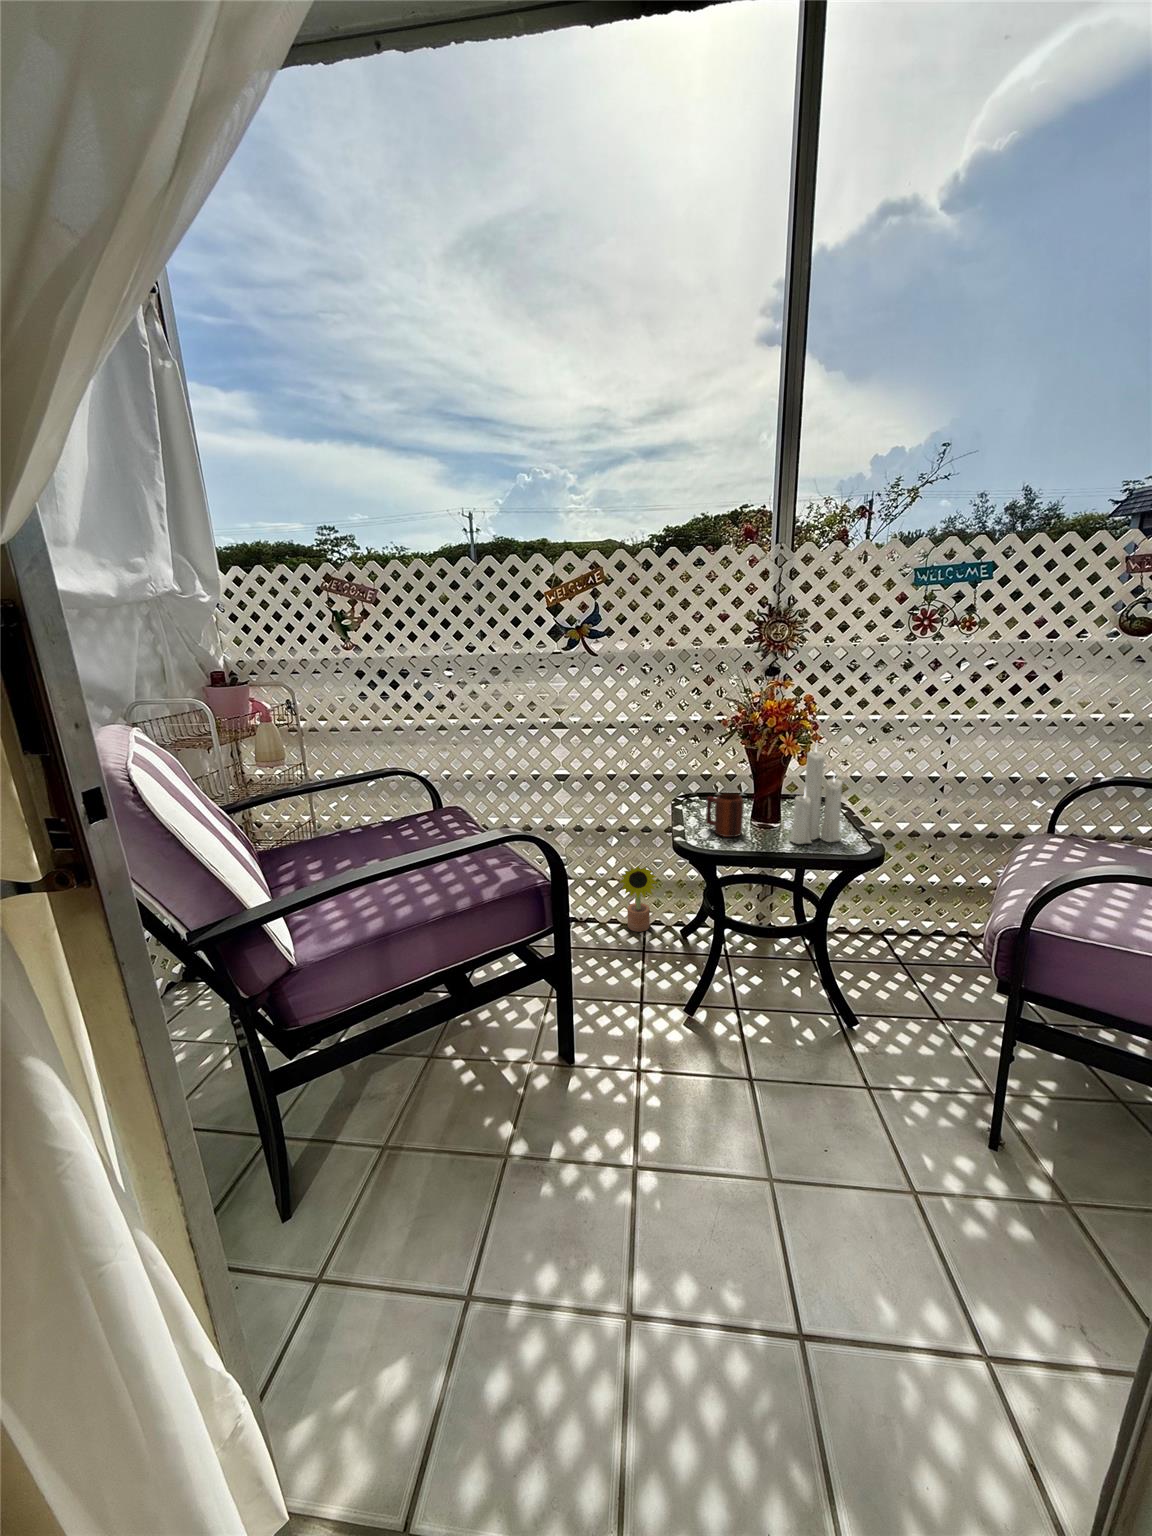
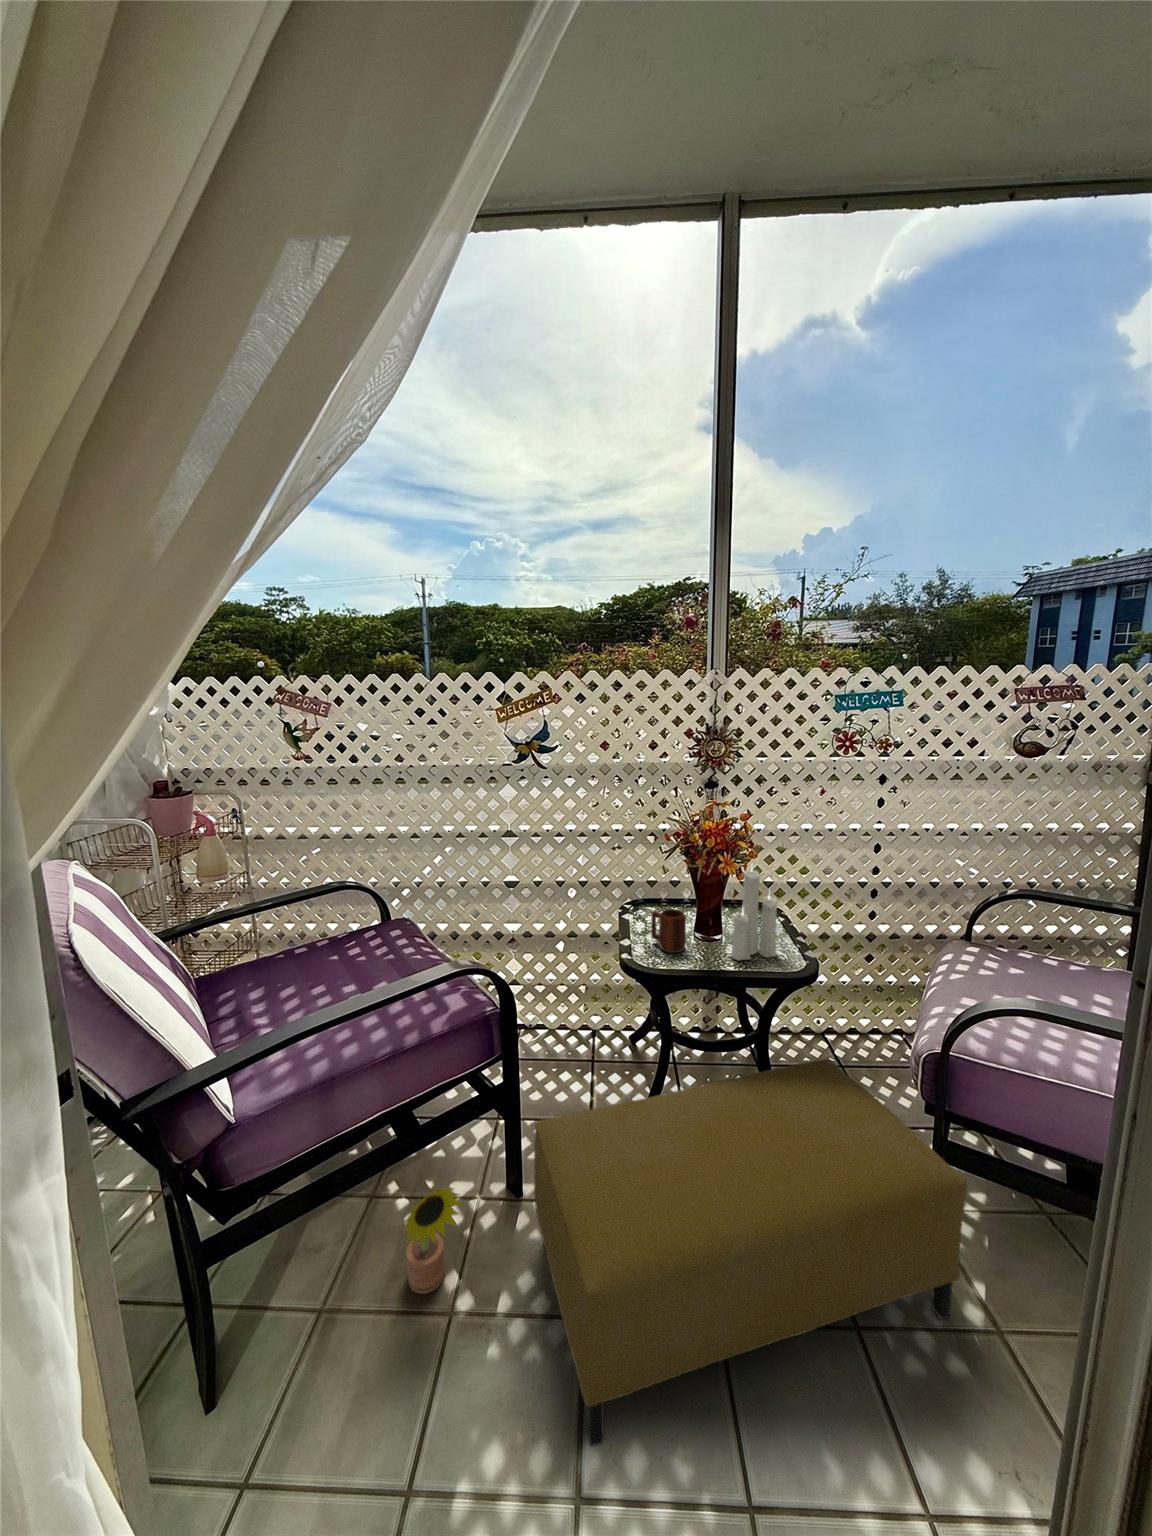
decorative plant: present [620,866,657,932] -> present [403,1188,462,1294]
ottoman: none [586,941,1044,1274] -> present [534,1059,967,1446]

